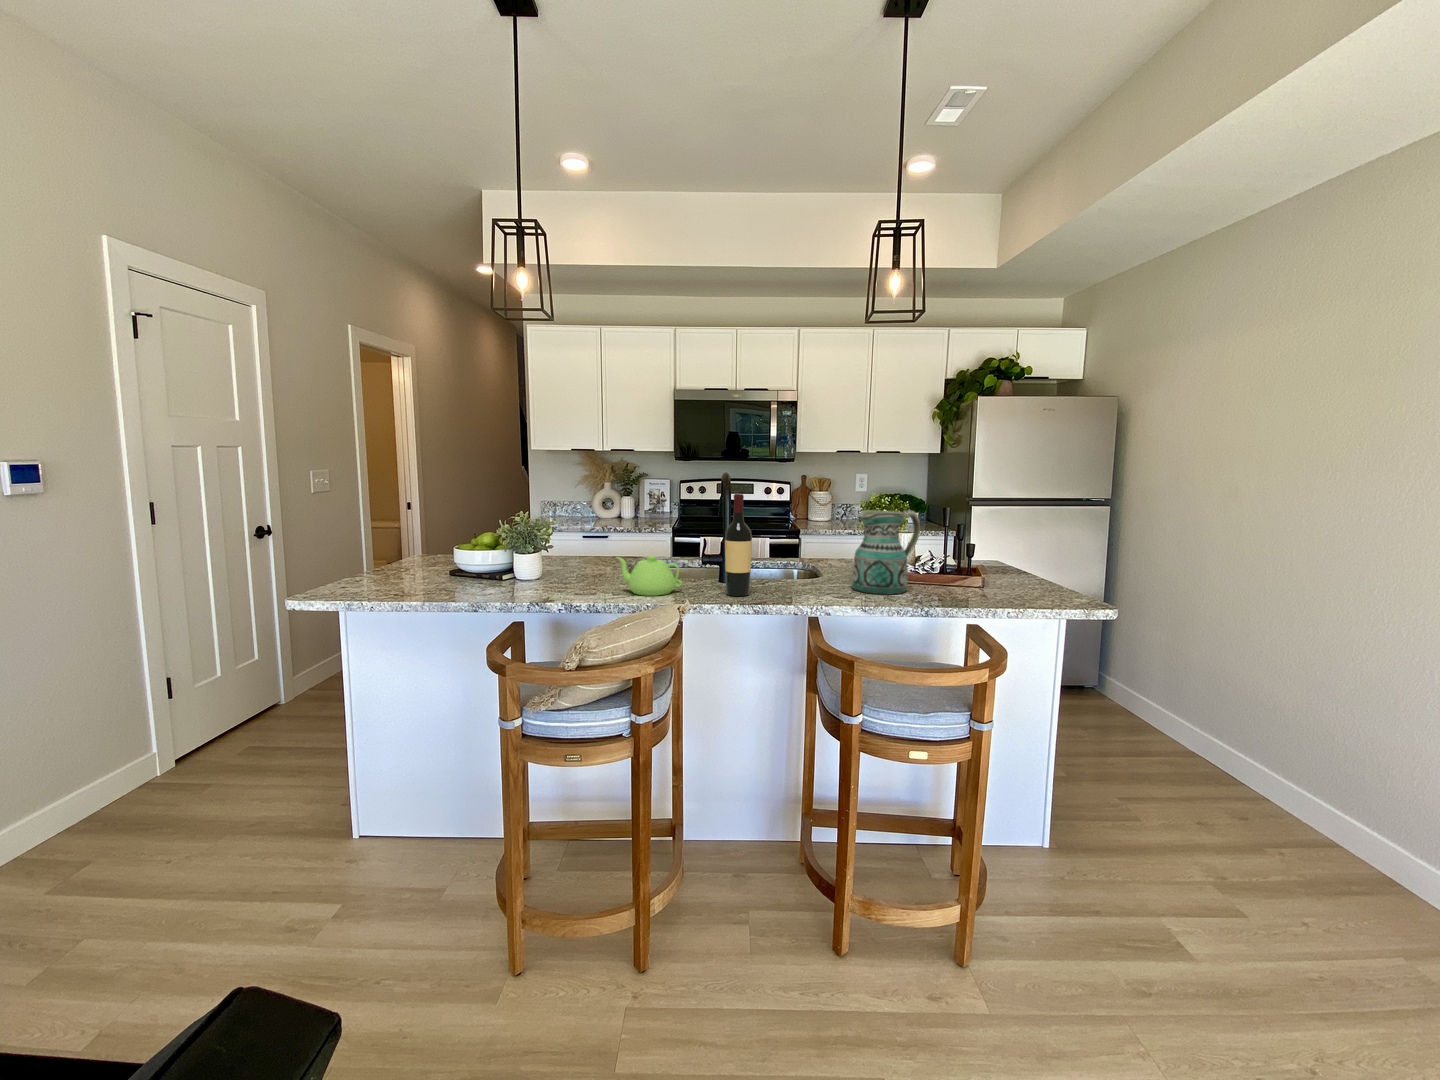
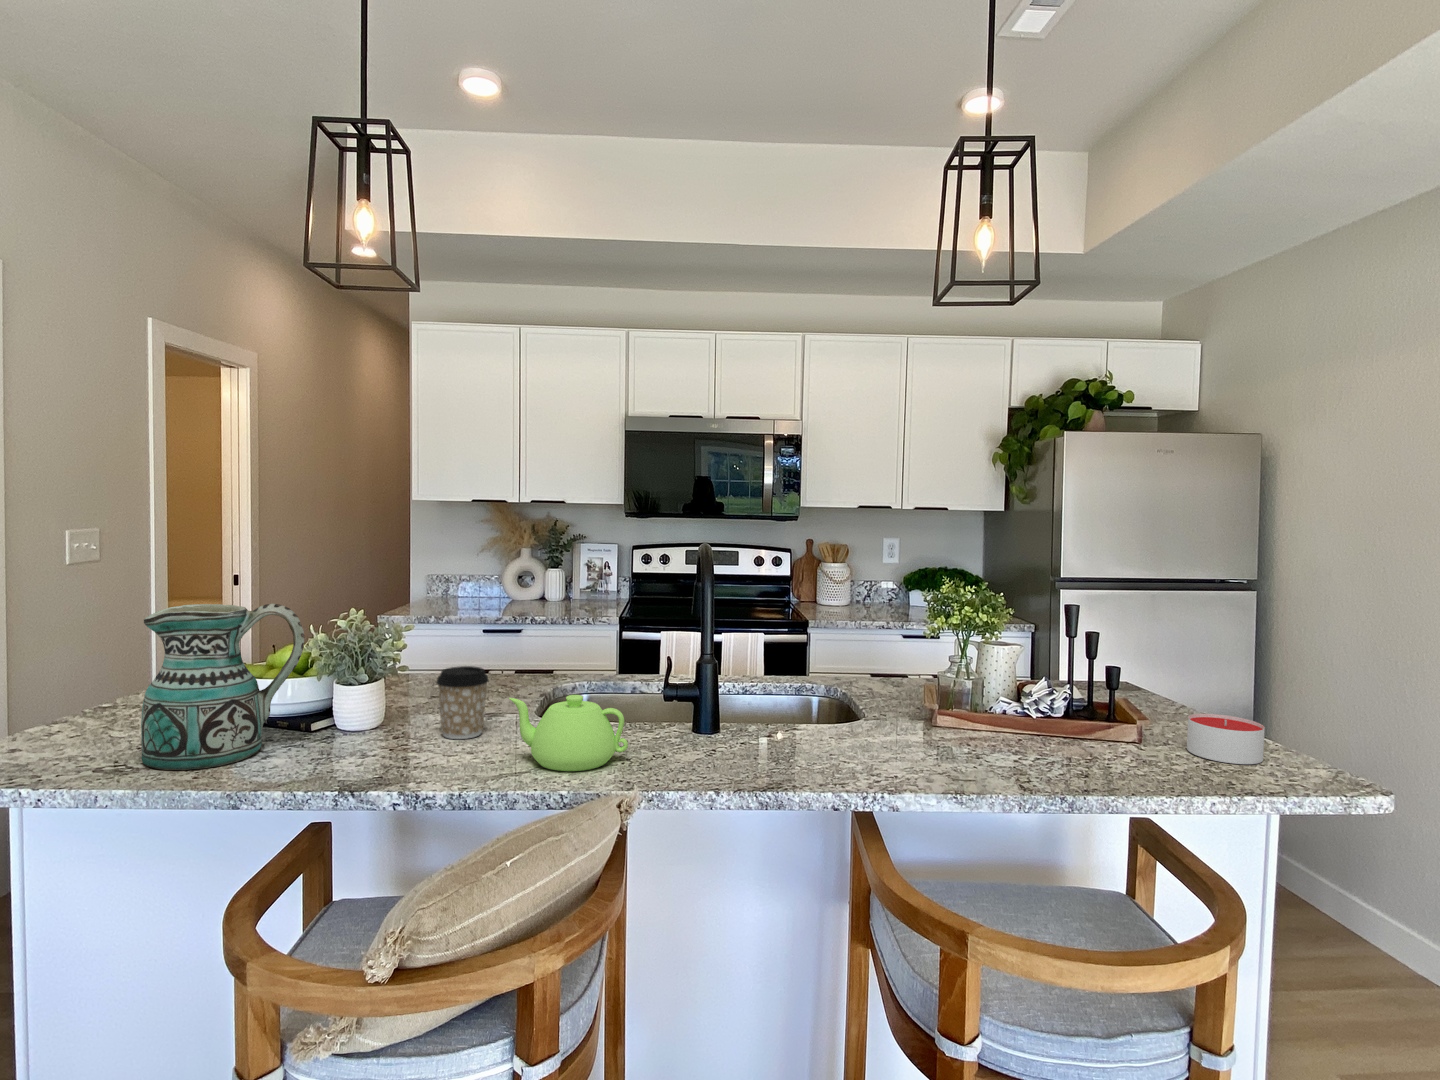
wine bottle: present [725,494,752,596] -> none [706,587,753,771]
ceramic pitcher: present [851,510,920,595] -> present [141,604,304,770]
coffee cup: none [572,543,601,583] -> present [437,666,489,739]
candle: none [1009,570,1053,596] -> present [1187,714,1265,764]

